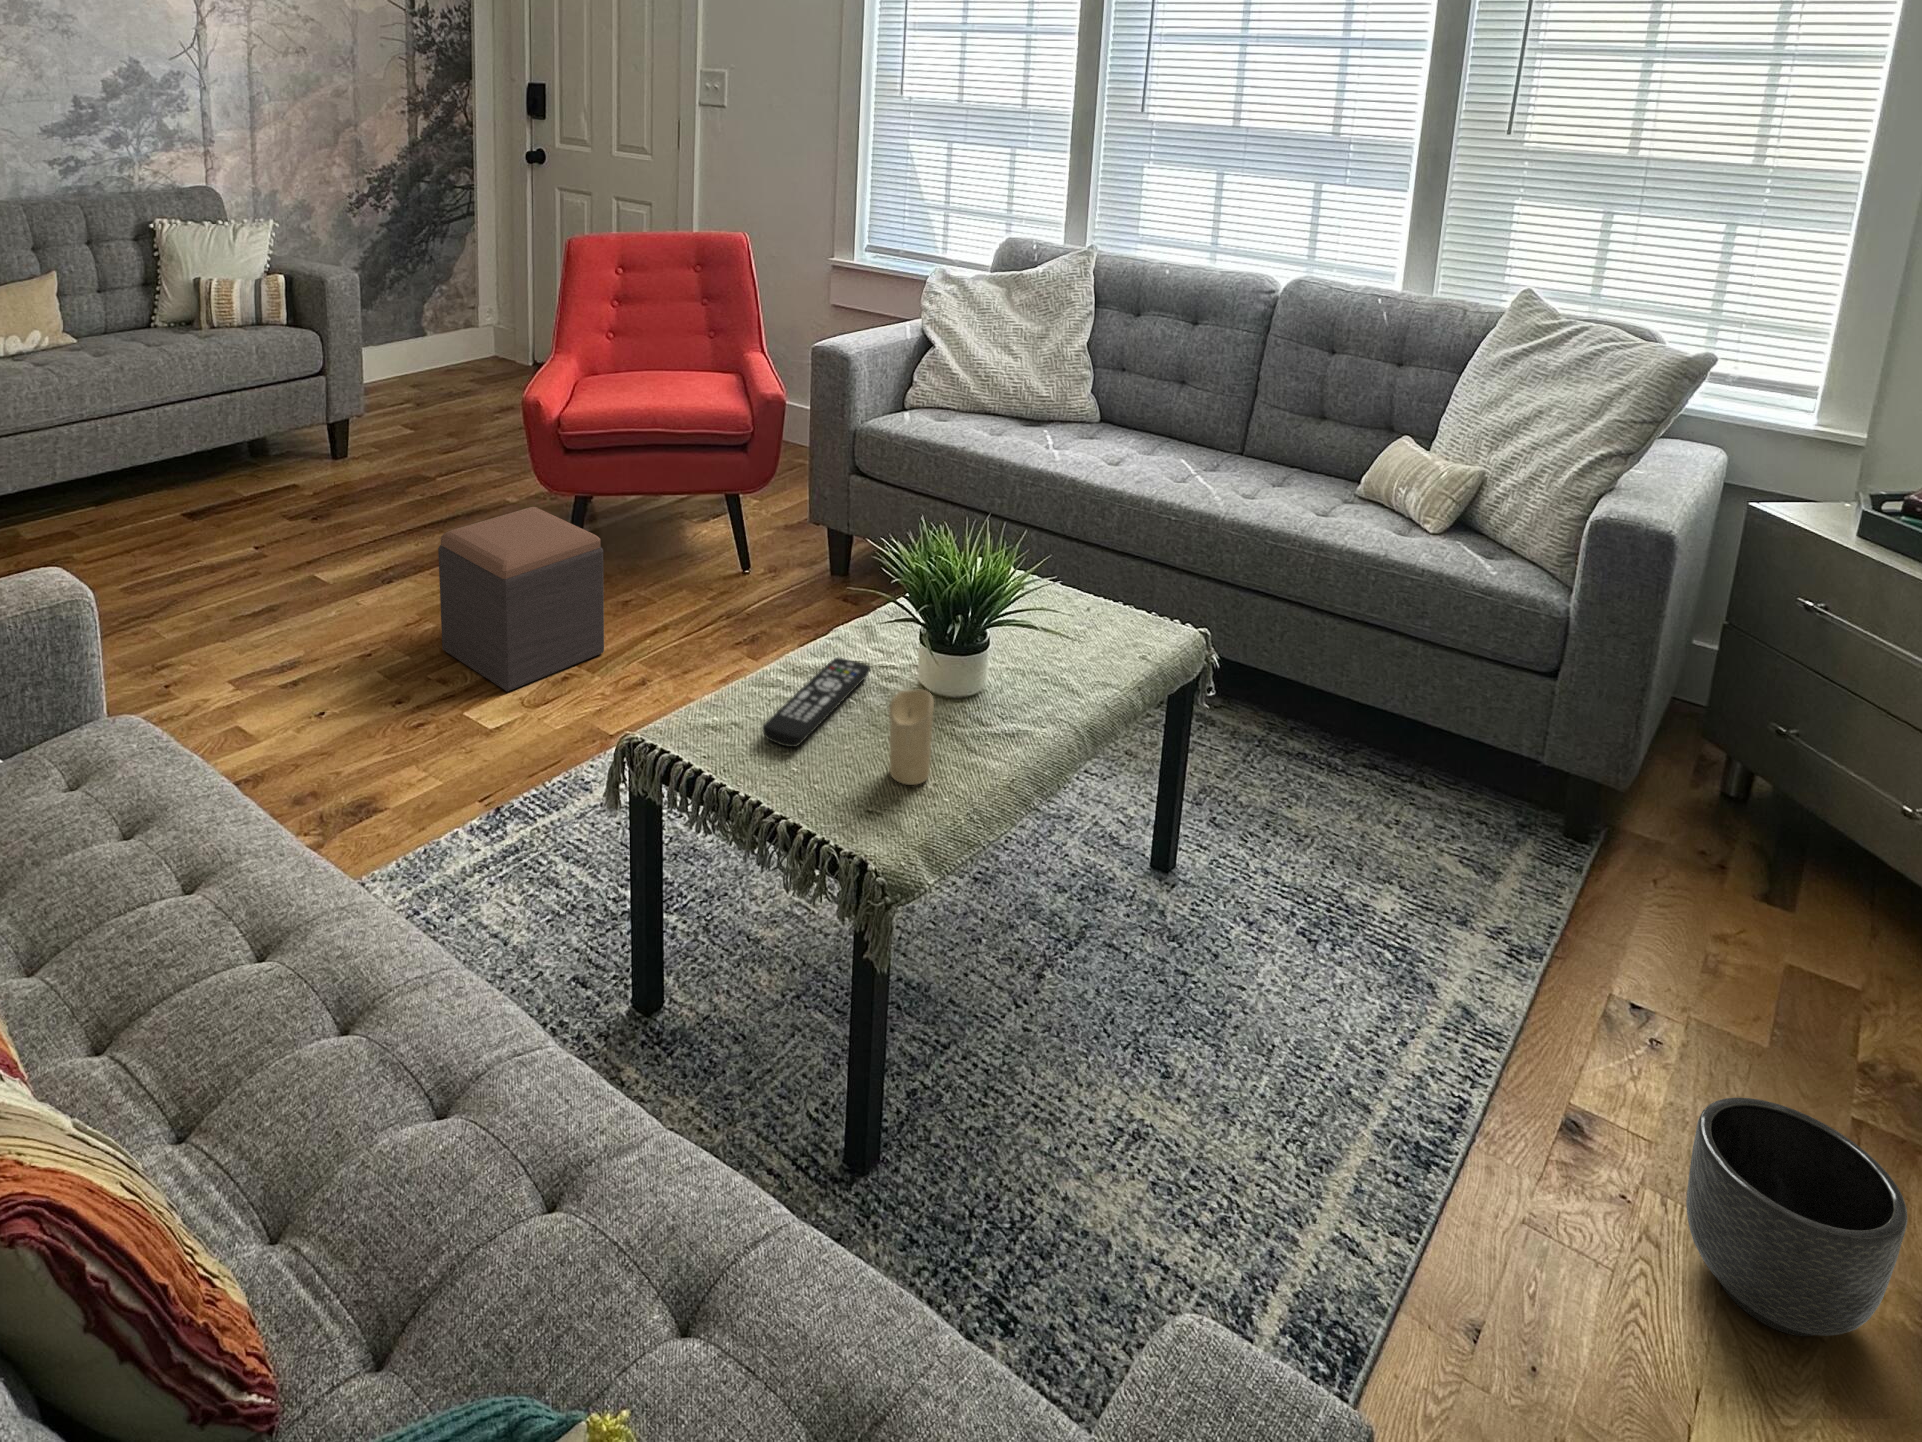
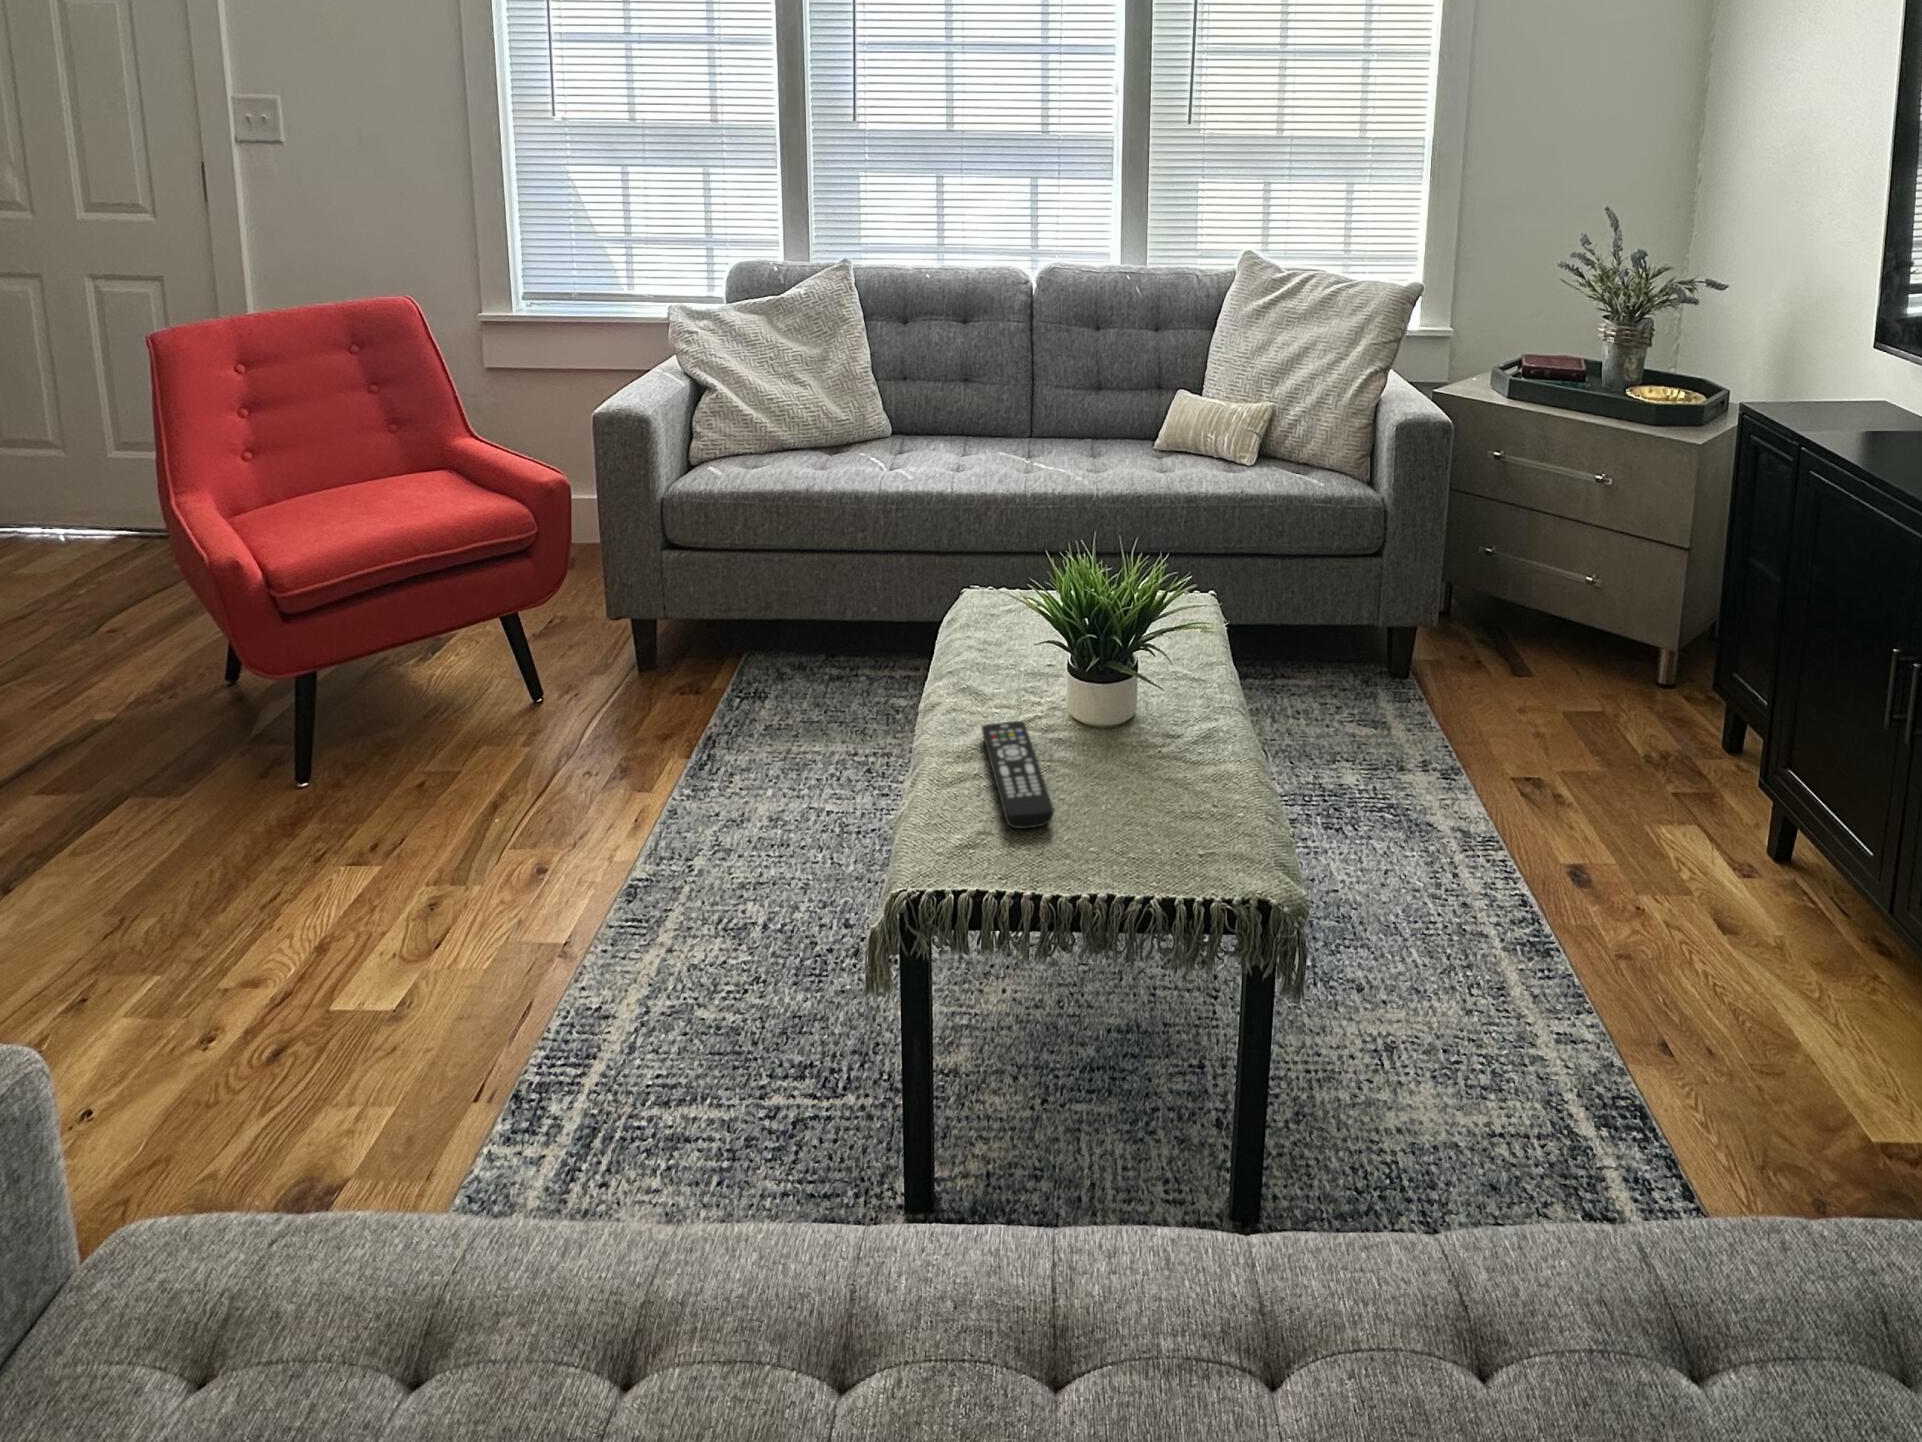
footstool: present [438,507,604,692] -> none [193,706,463,963]
candle: present [889,690,934,785] -> none [1144,712,1191,814]
planter: present [1686,1097,1907,1336] -> none [1695,795,1829,948]

